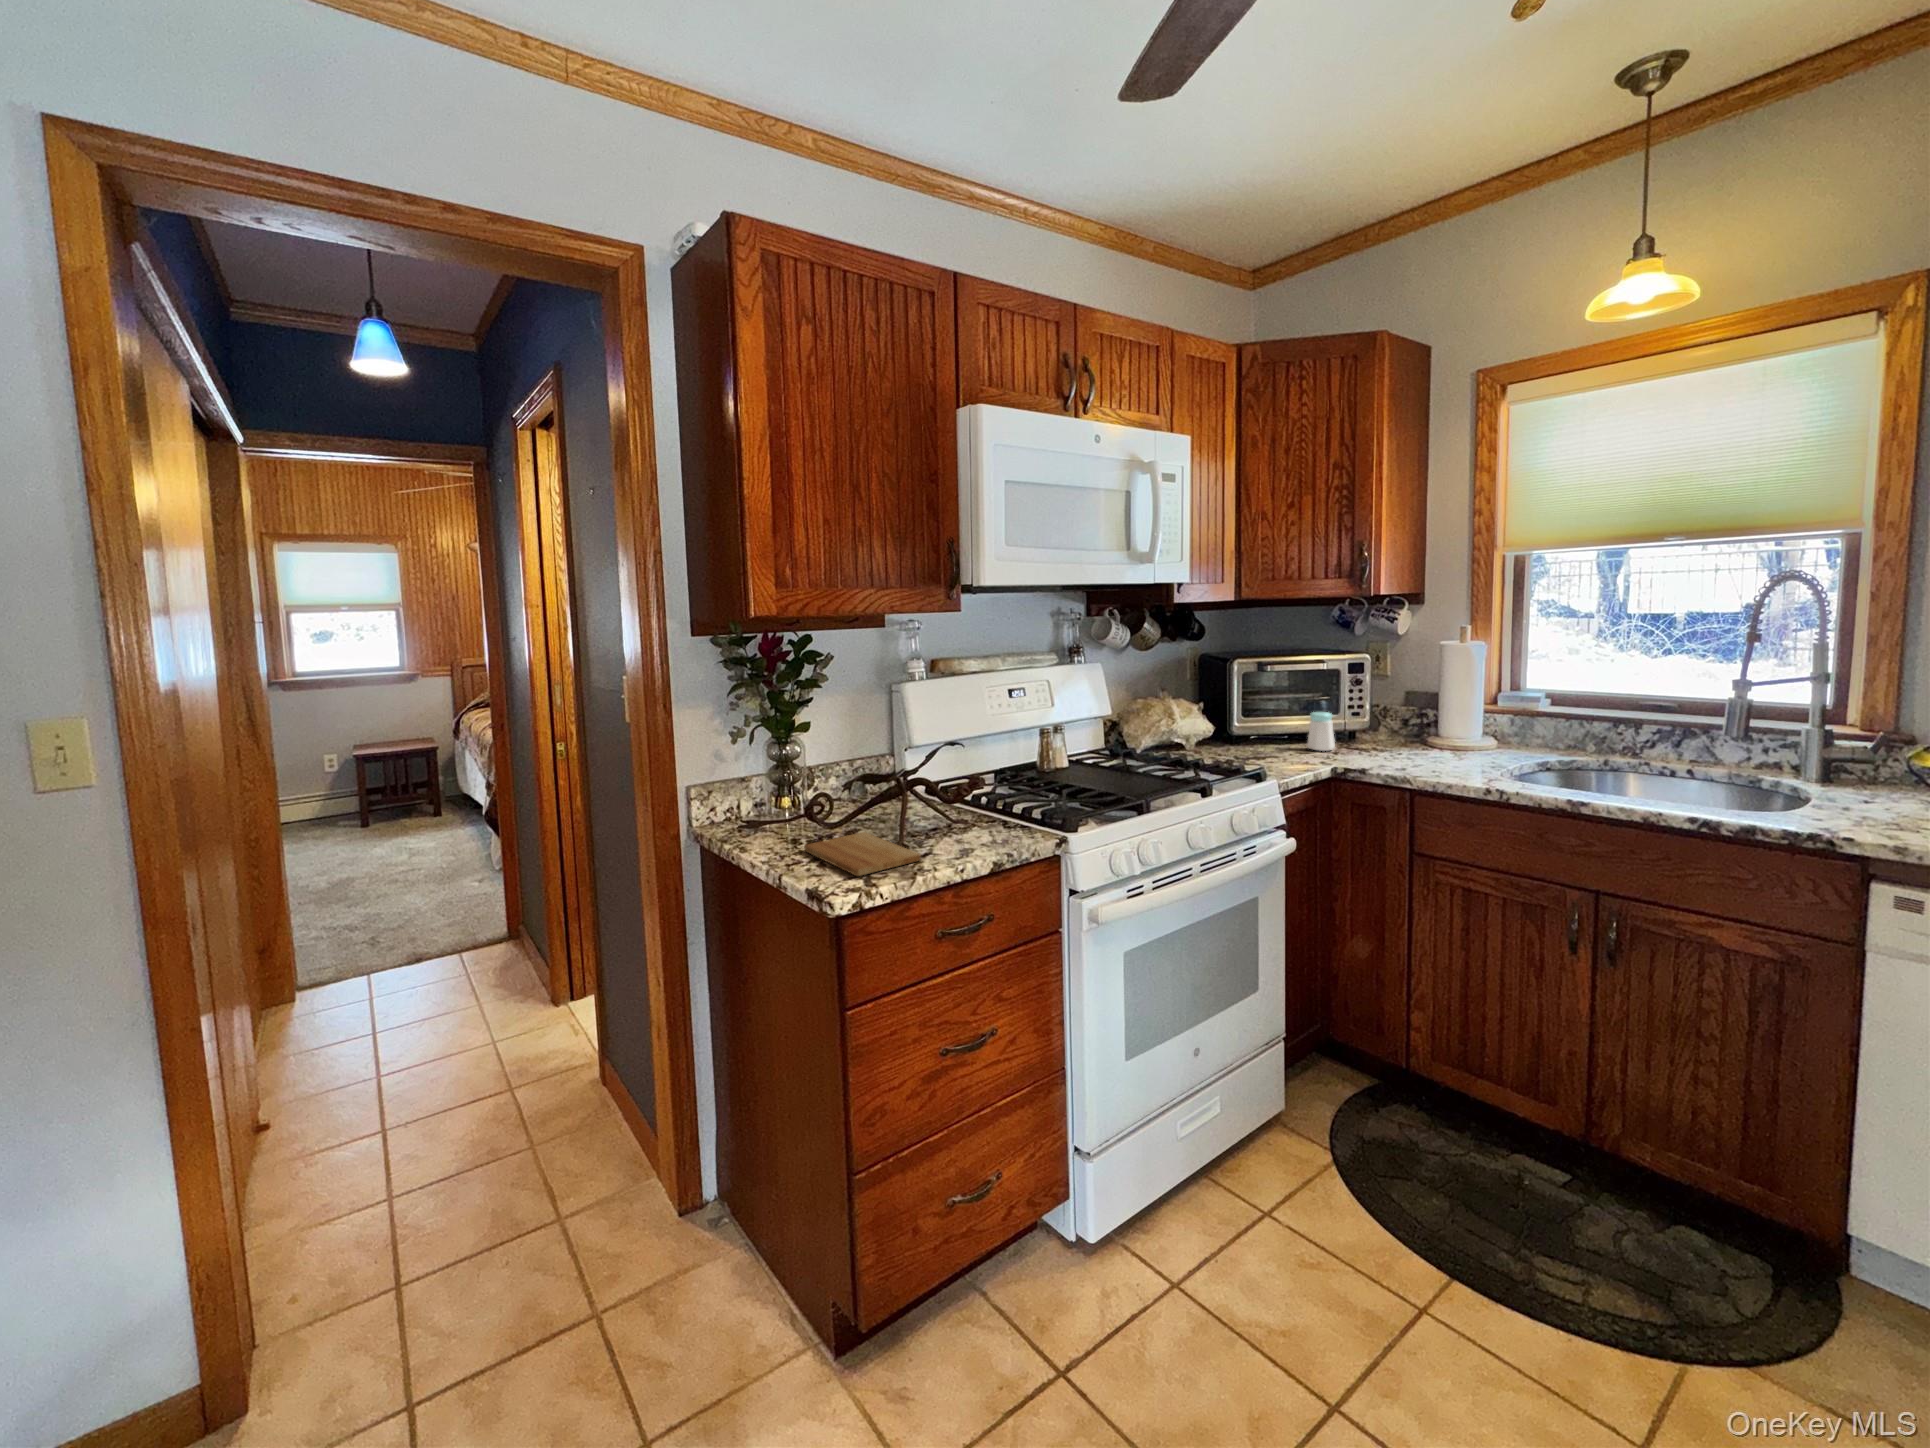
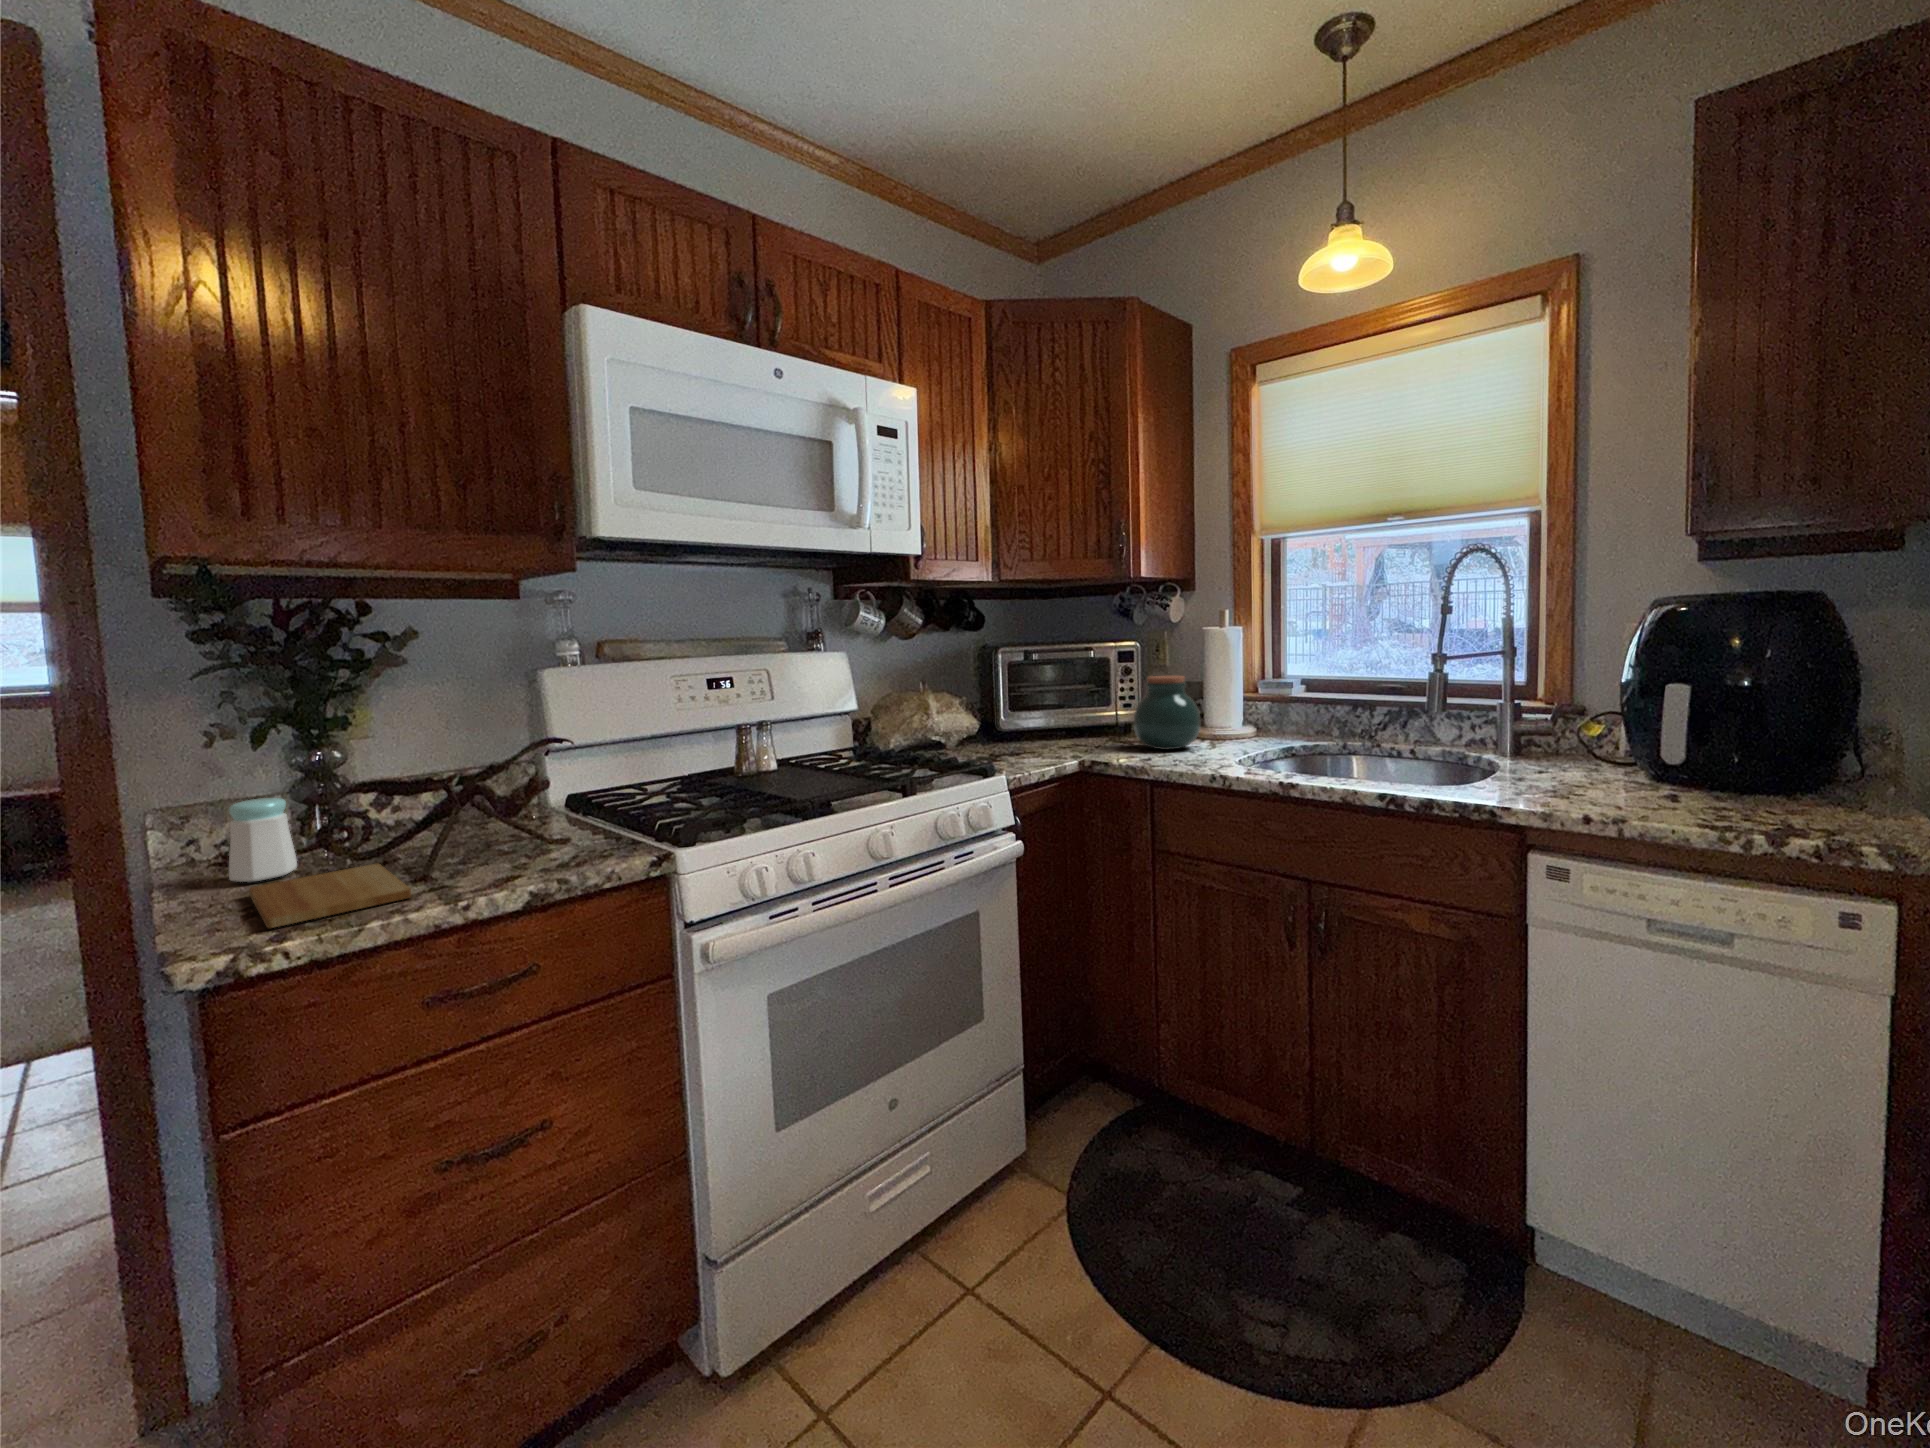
jar: none [1374,689,1446,758] -> present [1134,676,1200,750]
salt shaker: present [1307,712,1335,751] -> present [229,798,297,882]

